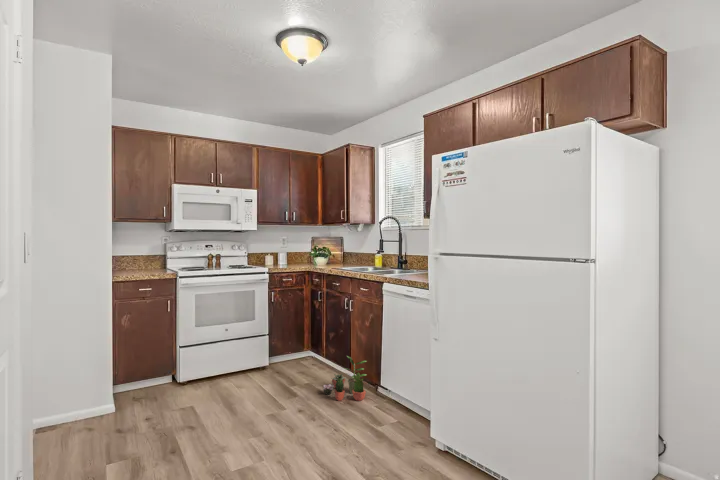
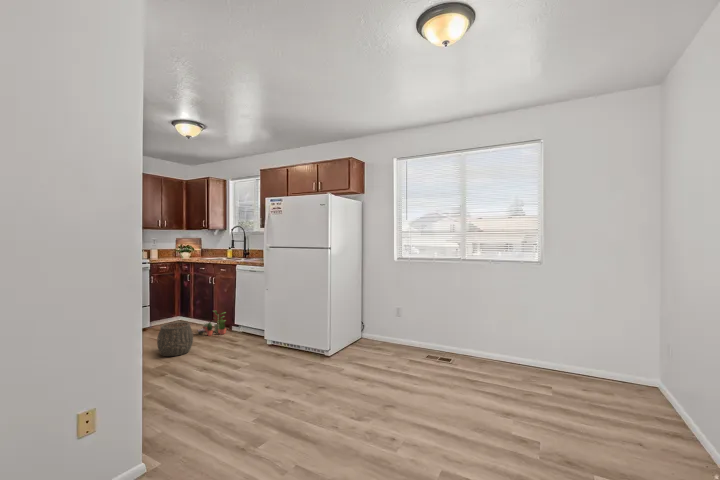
woven basket: none [245,380,304,448] -> present [157,322,193,356]

